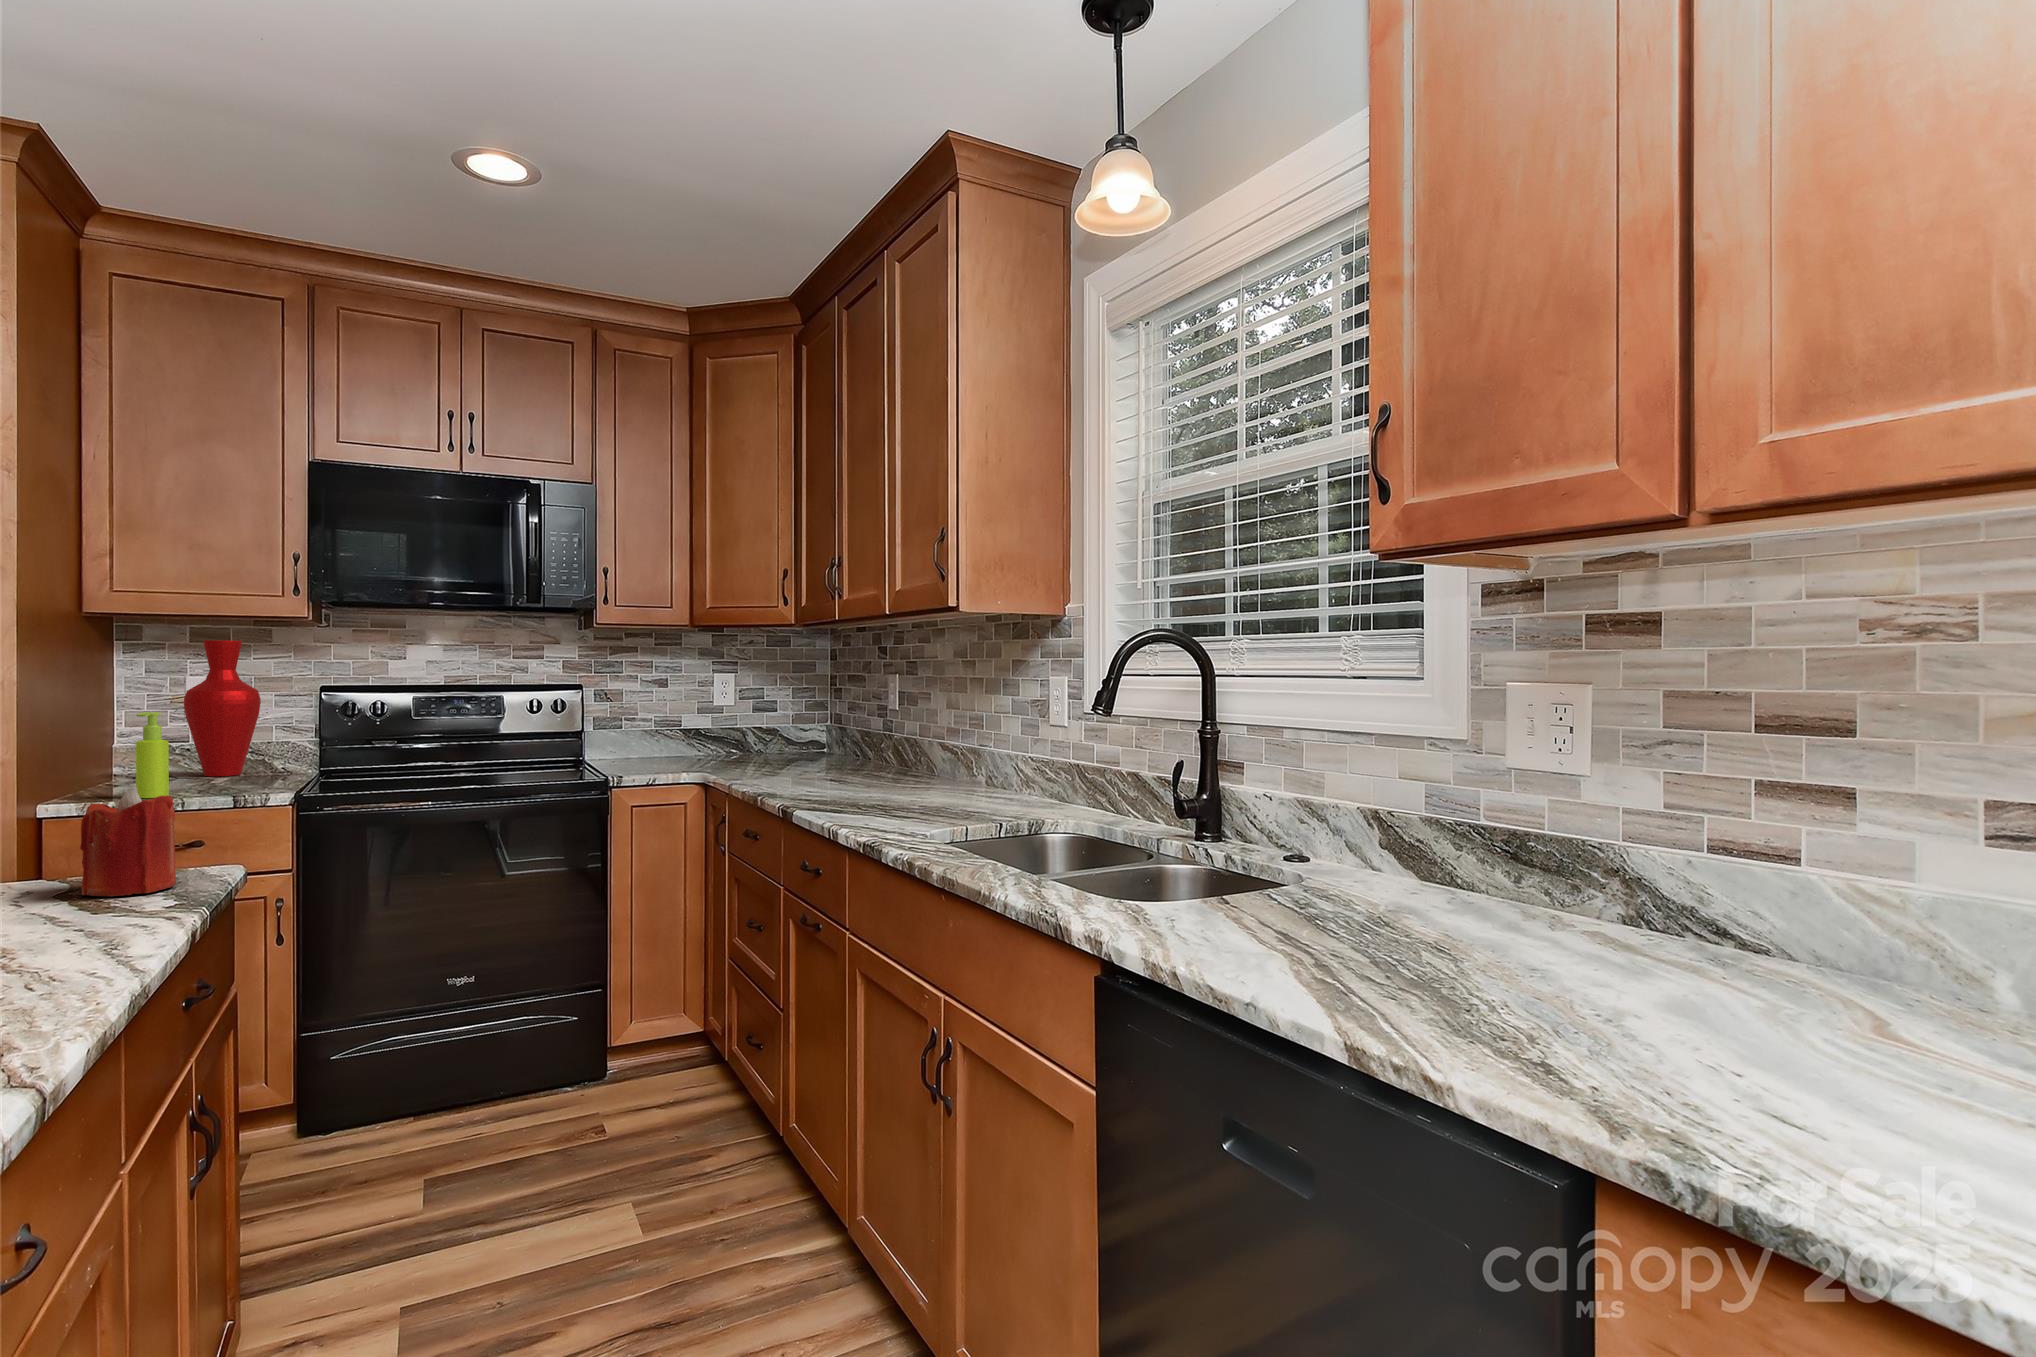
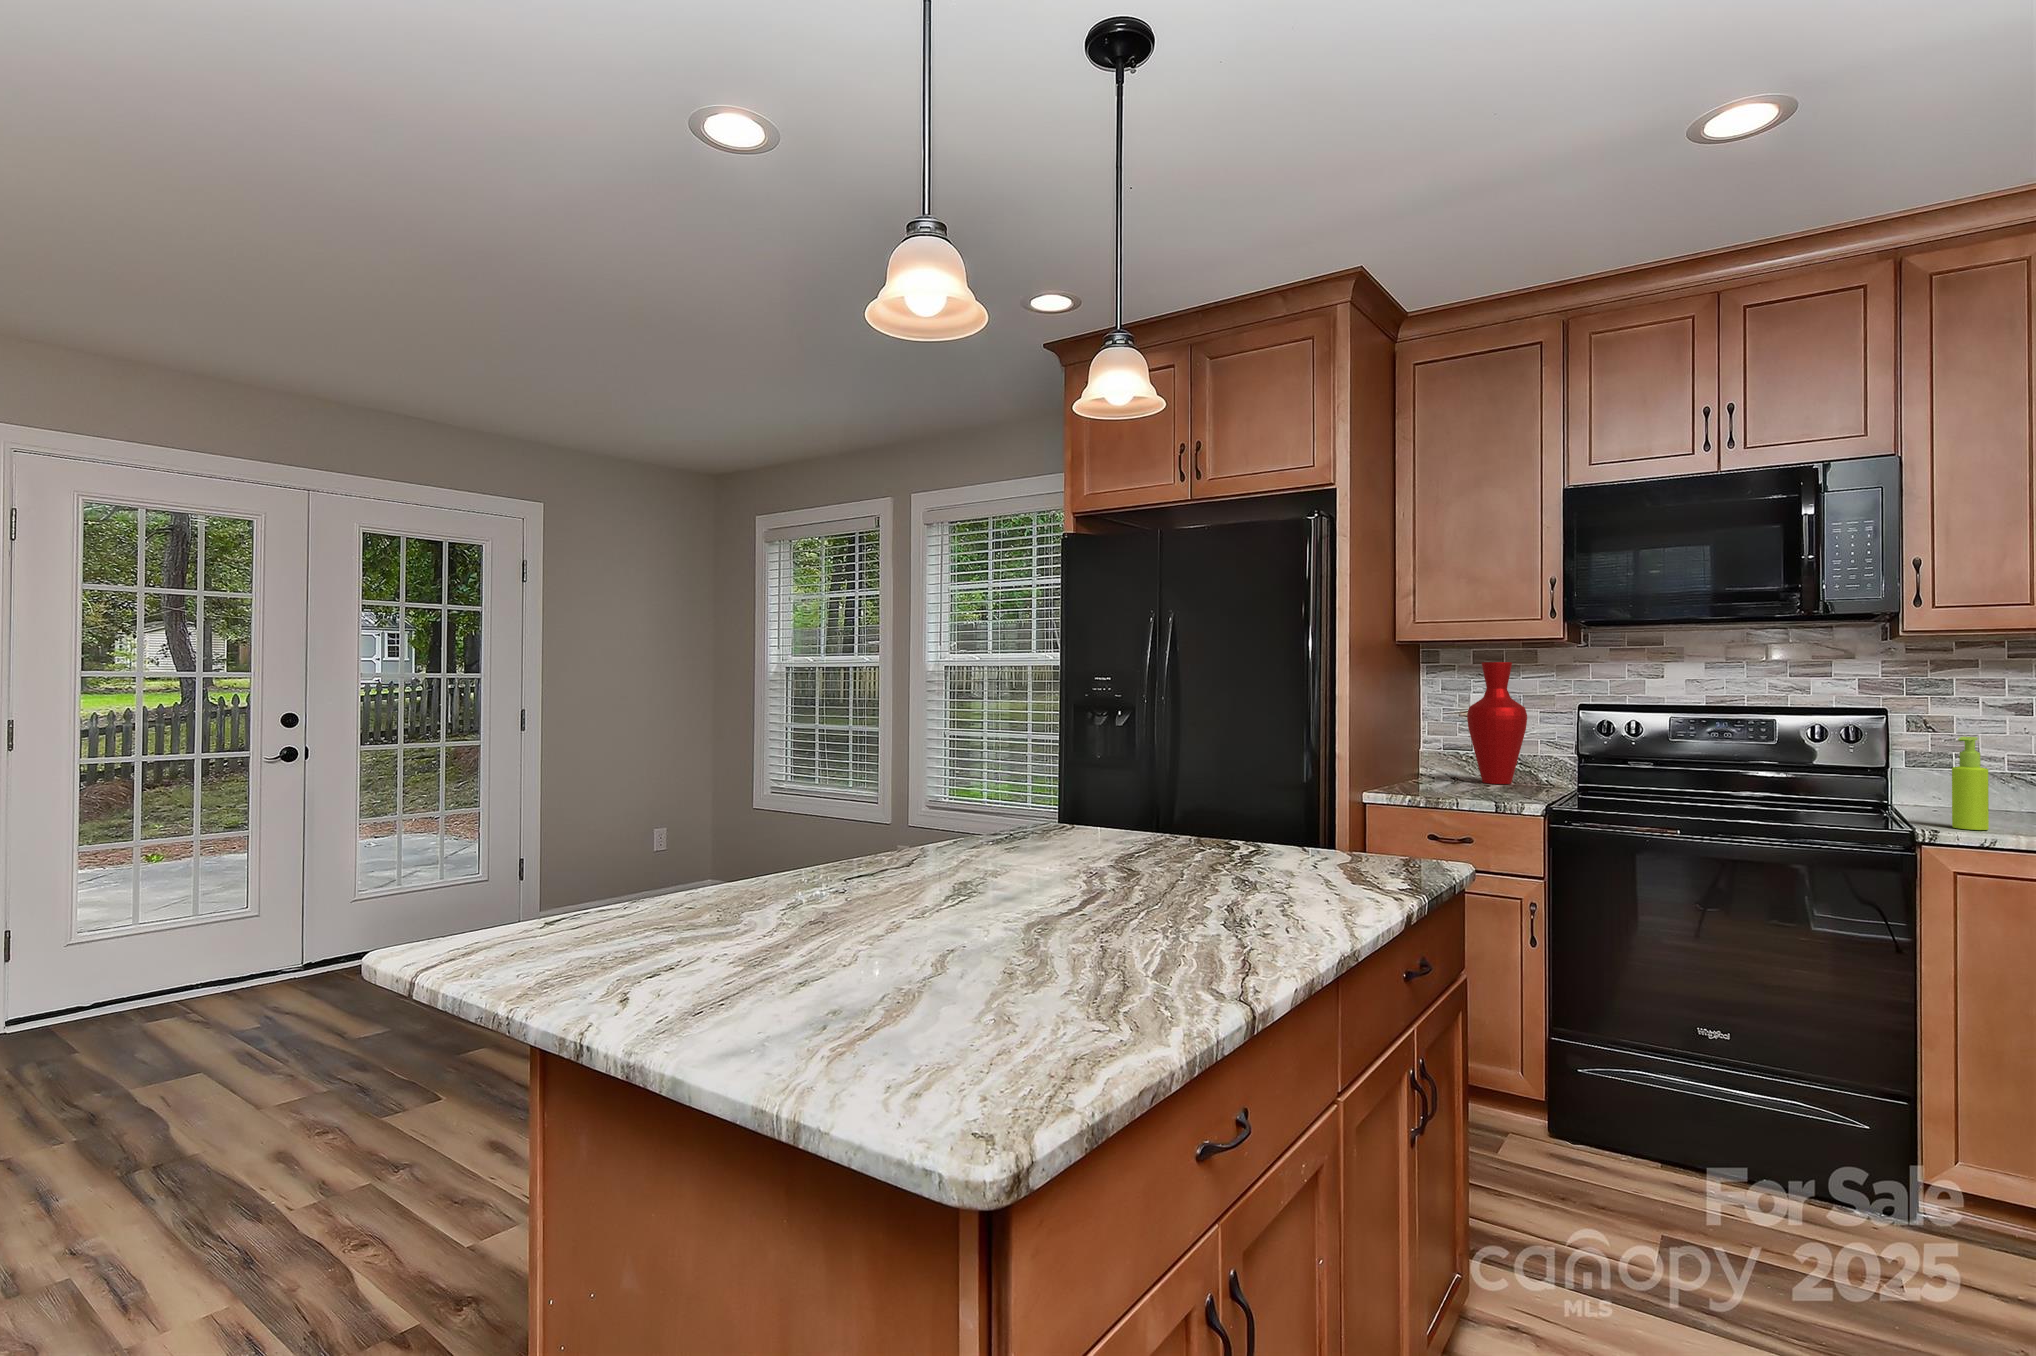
soap dispenser: present [136,712,169,798] -> present [1952,737,1989,830]
candle: present [80,788,176,896] -> none [1349,783,1414,874]

